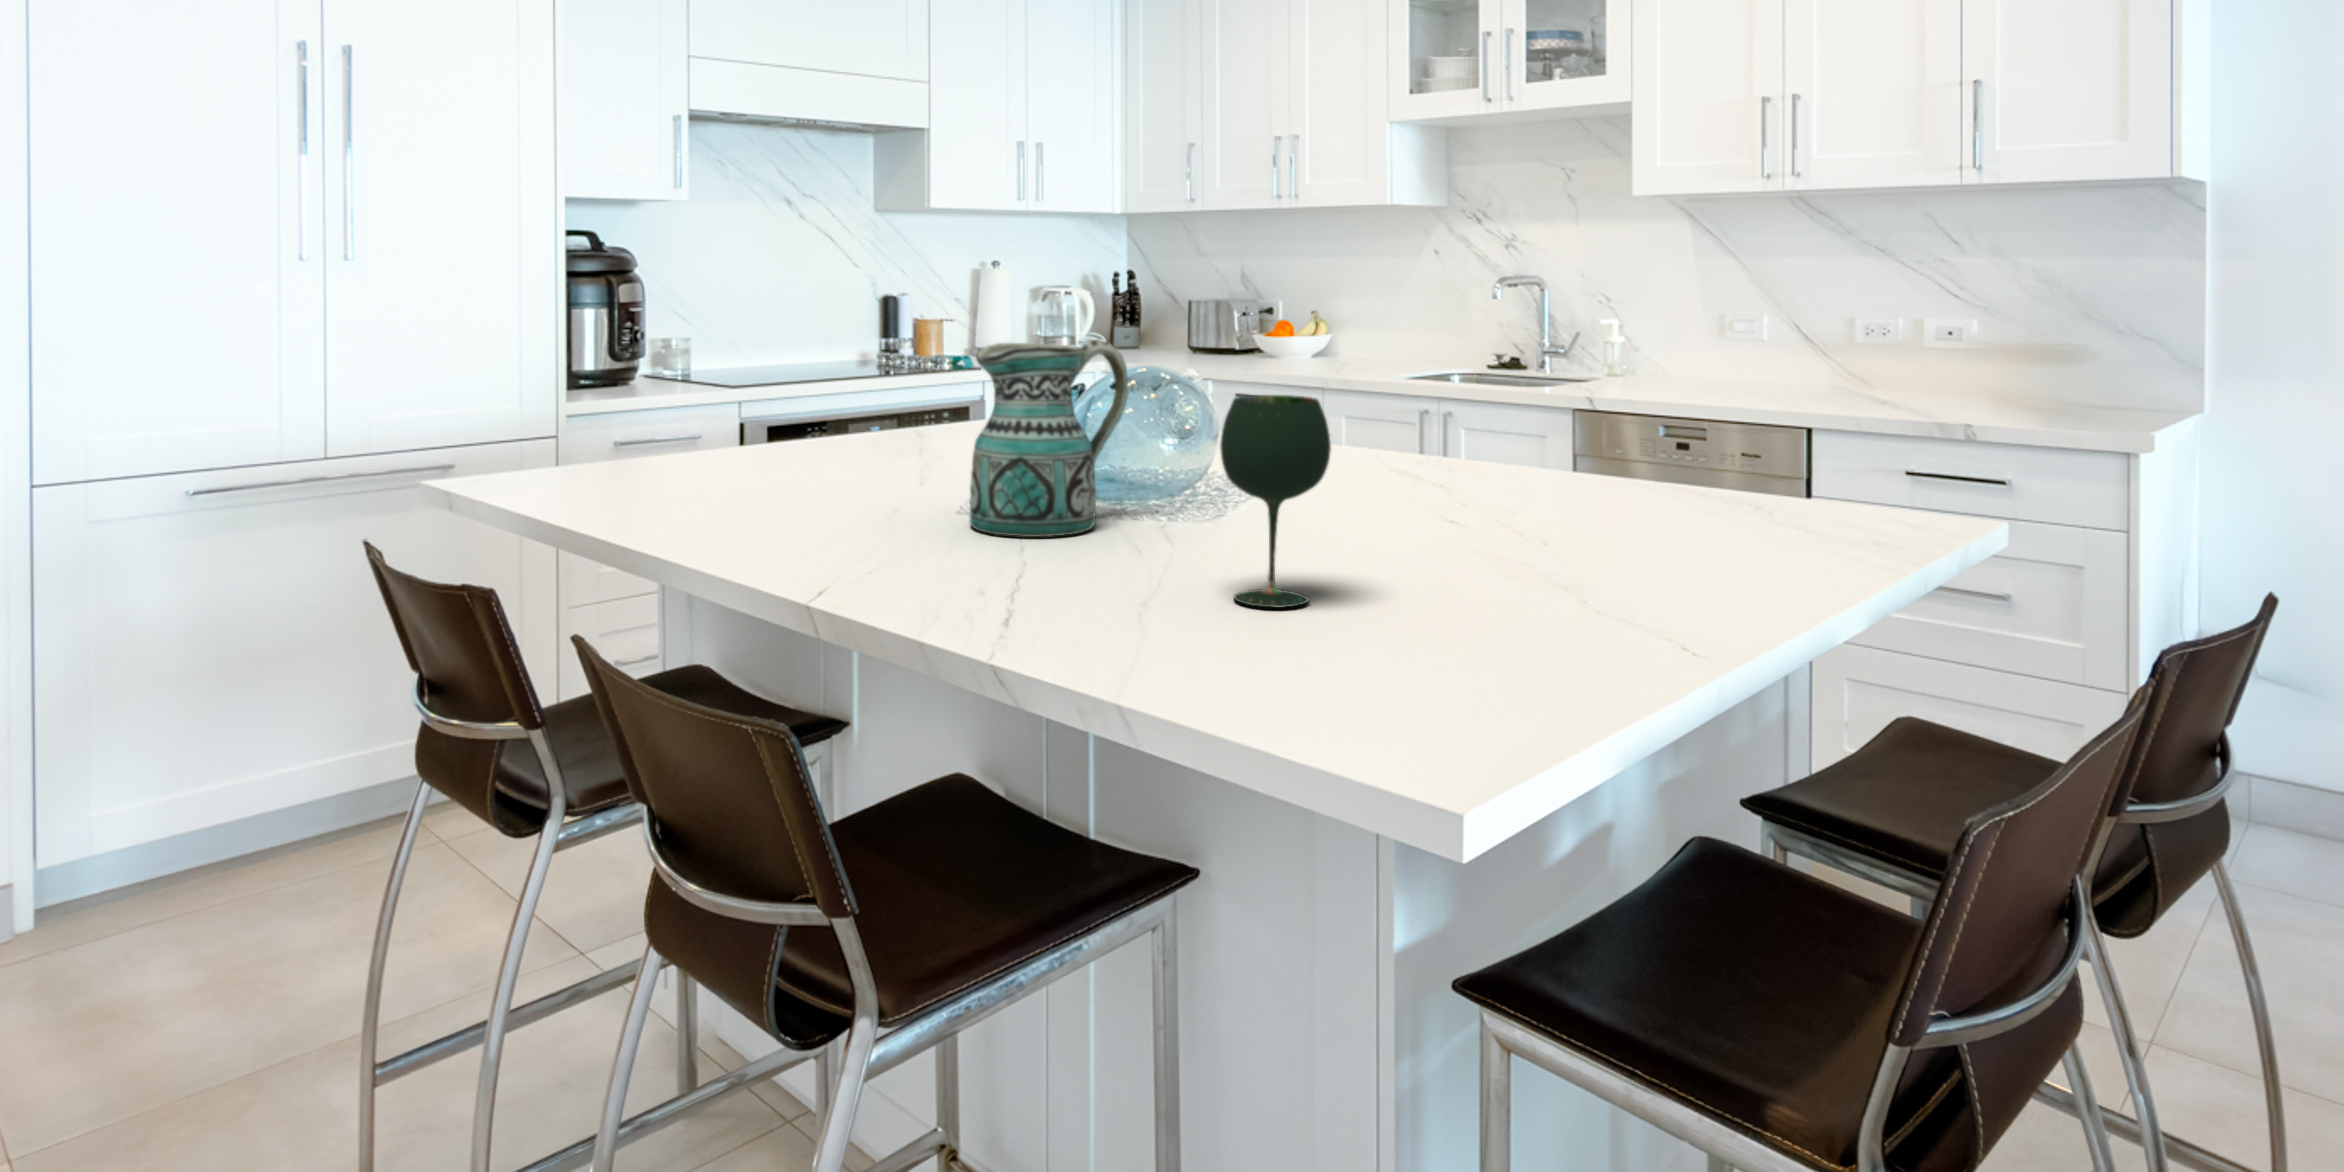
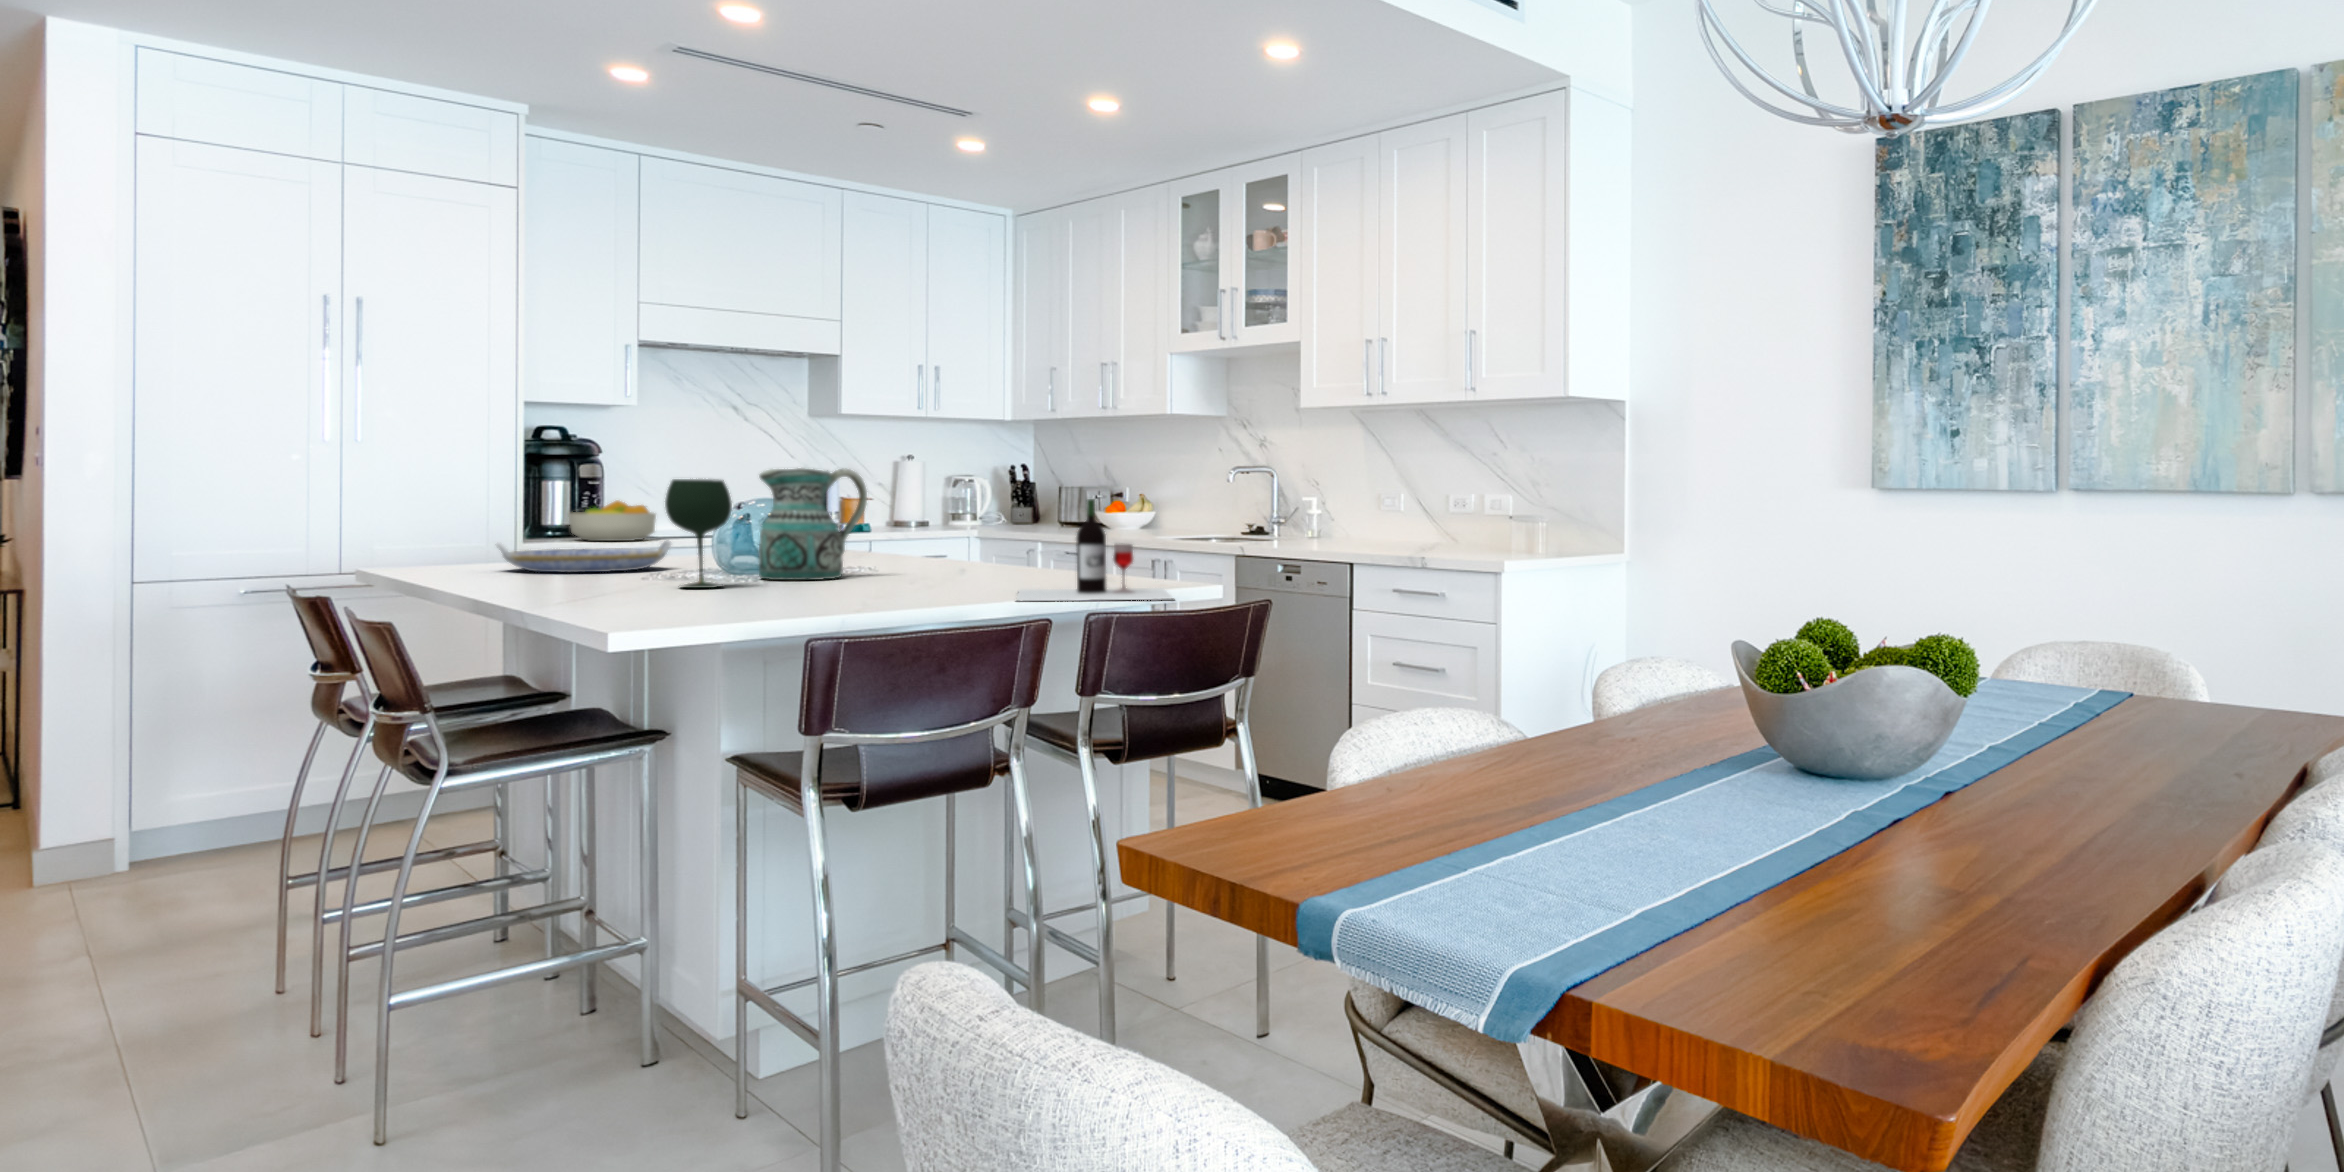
fruit bowl: none [609,332,714,391] -> present [568,500,656,541]
wine glass: present [1220,395,1331,607] -> present [665,479,732,588]
wine bottle: none [1456,428,1847,653] -> present [1016,499,1172,601]
serving tray: none [571,440,808,500] -> present [496,541,671,572]

